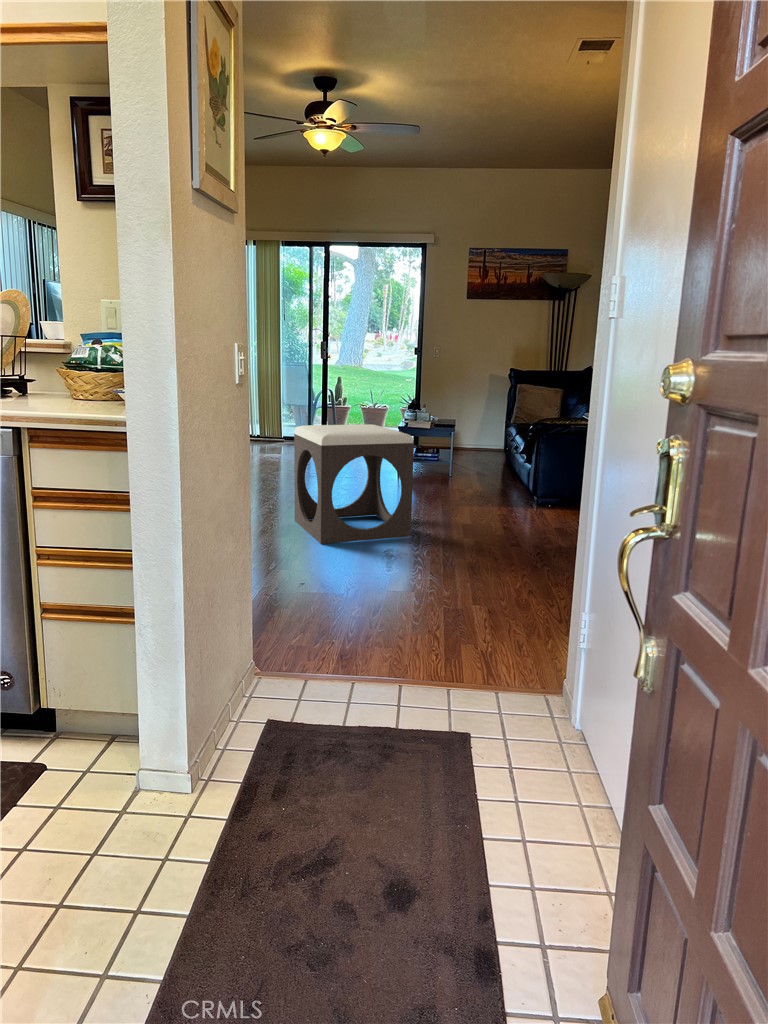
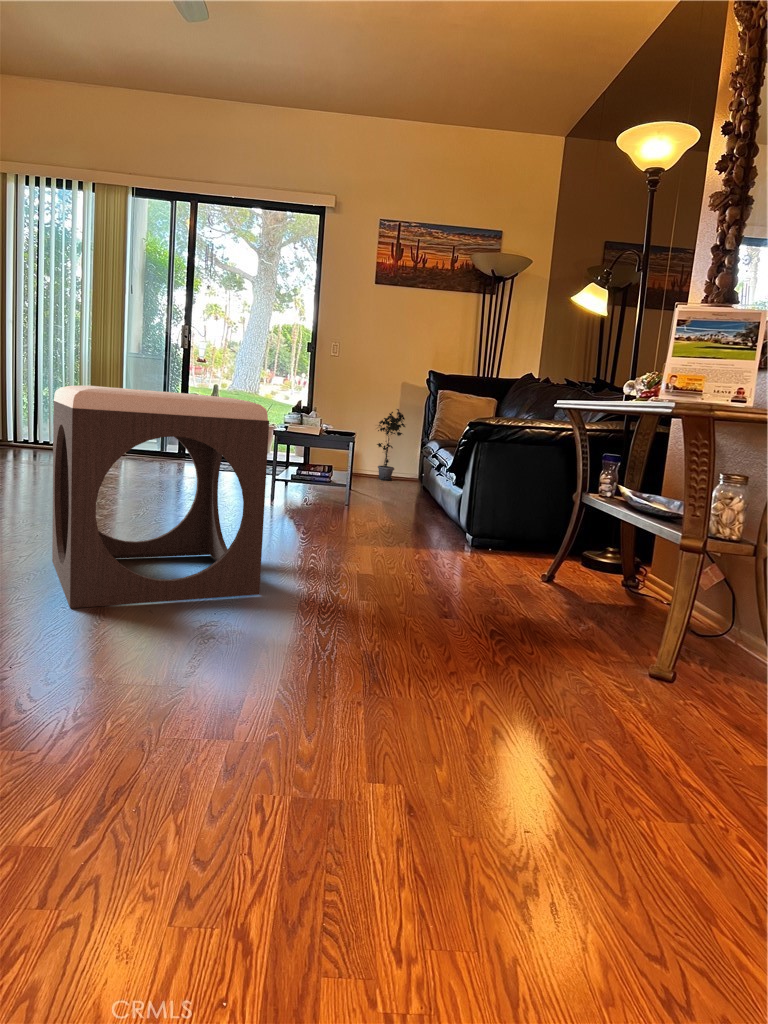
potted plant: none [469,397,494,453] -> present [377,409,405,480]

